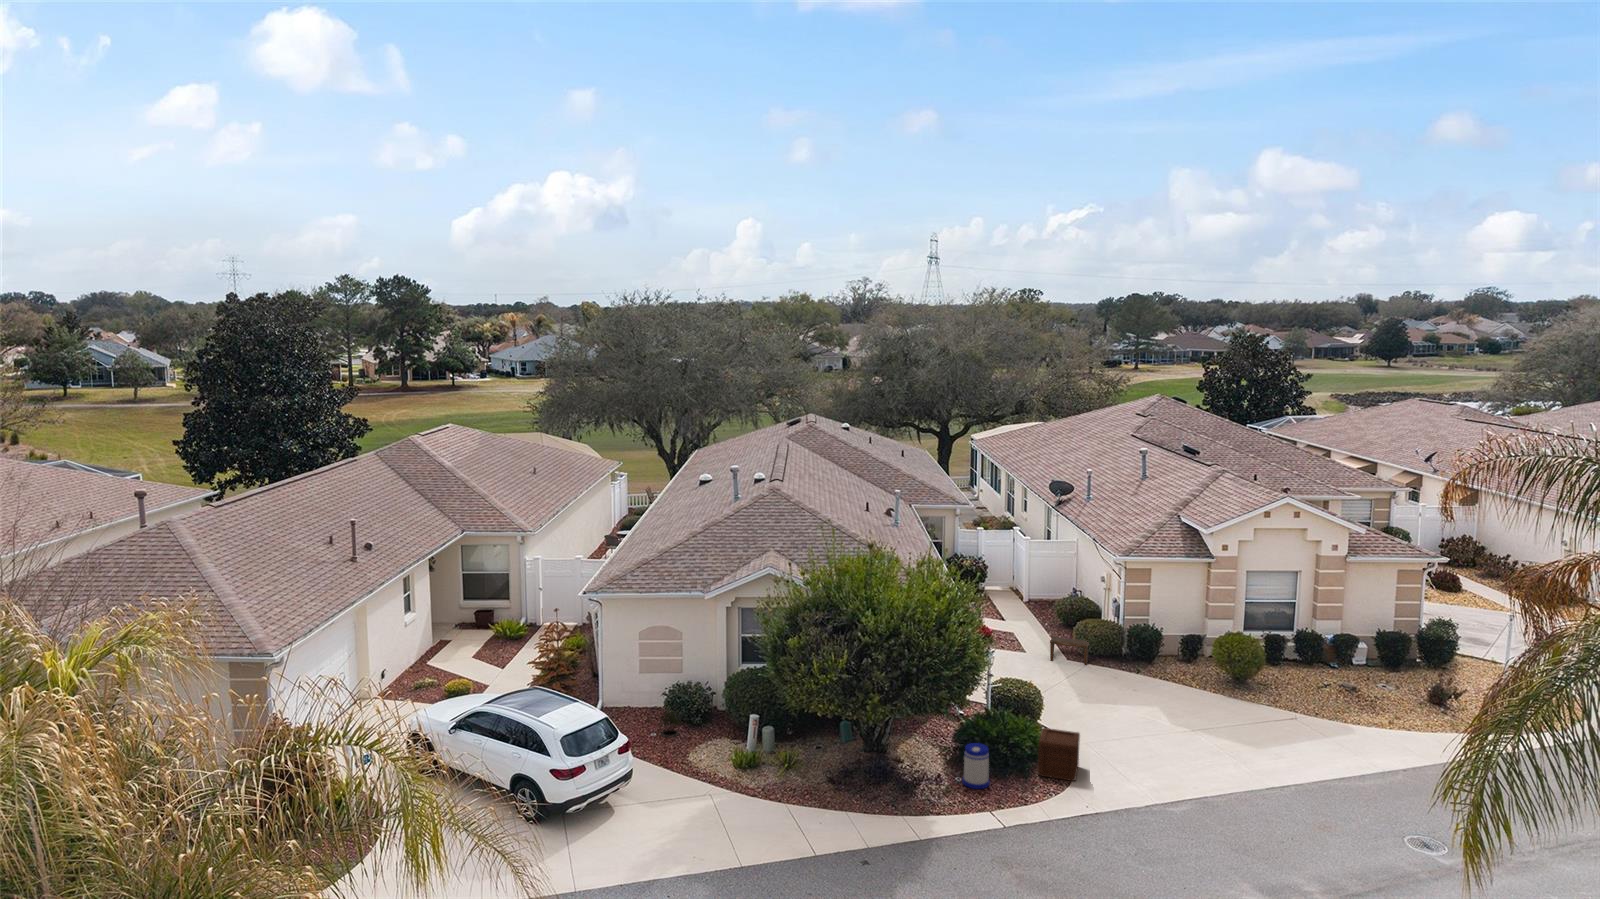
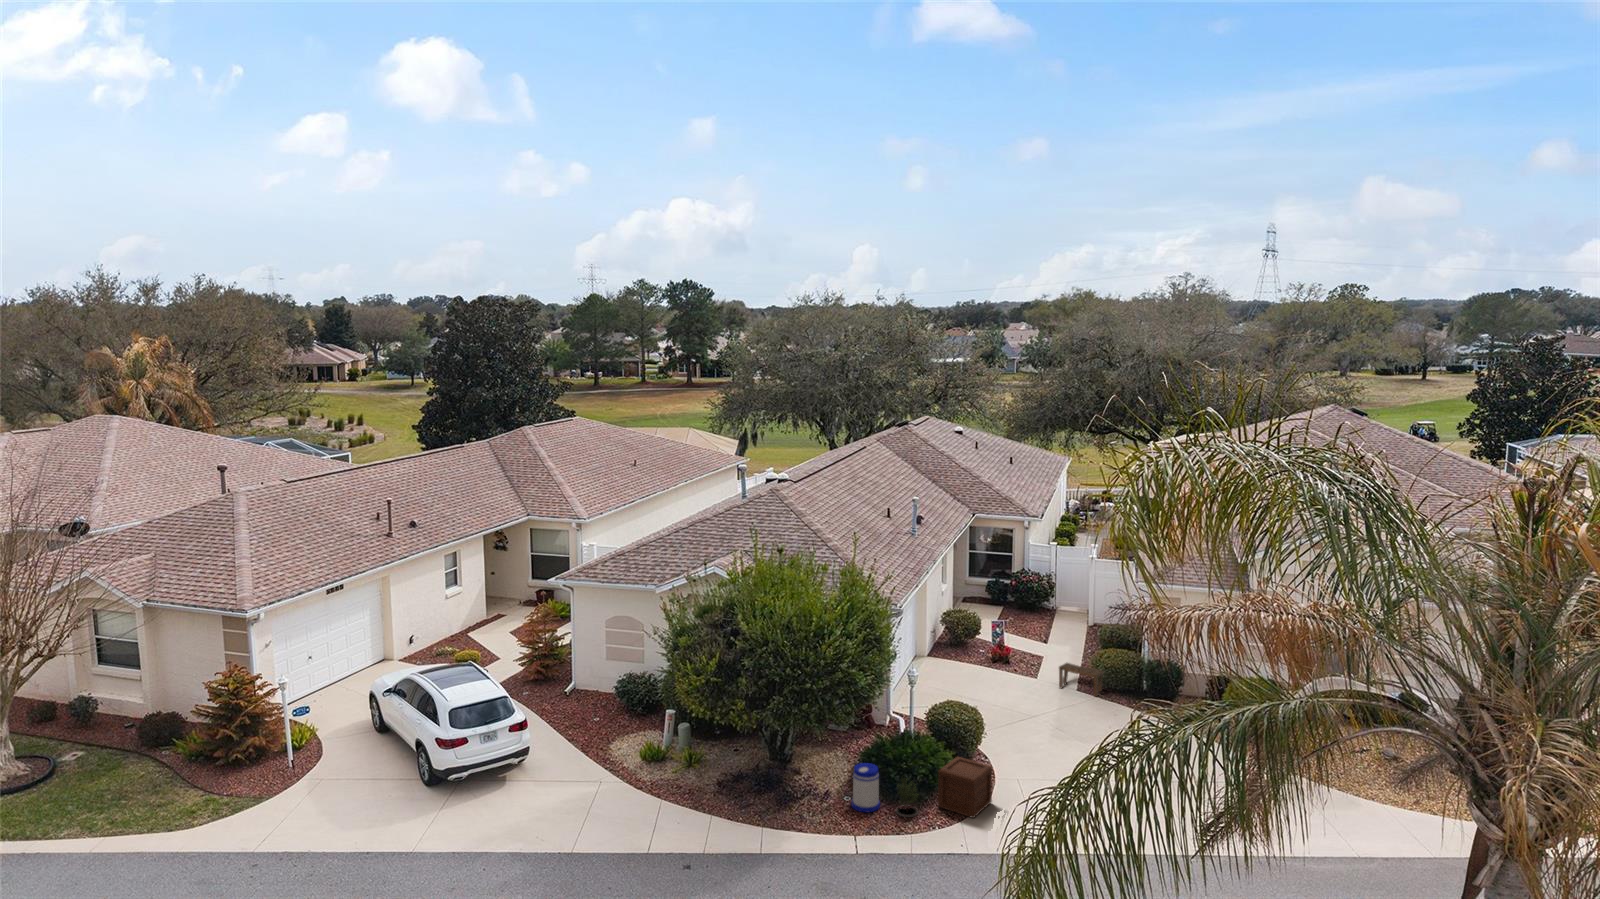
potted tree: present [659,703,680,737] -> present [896,778,918,817]

